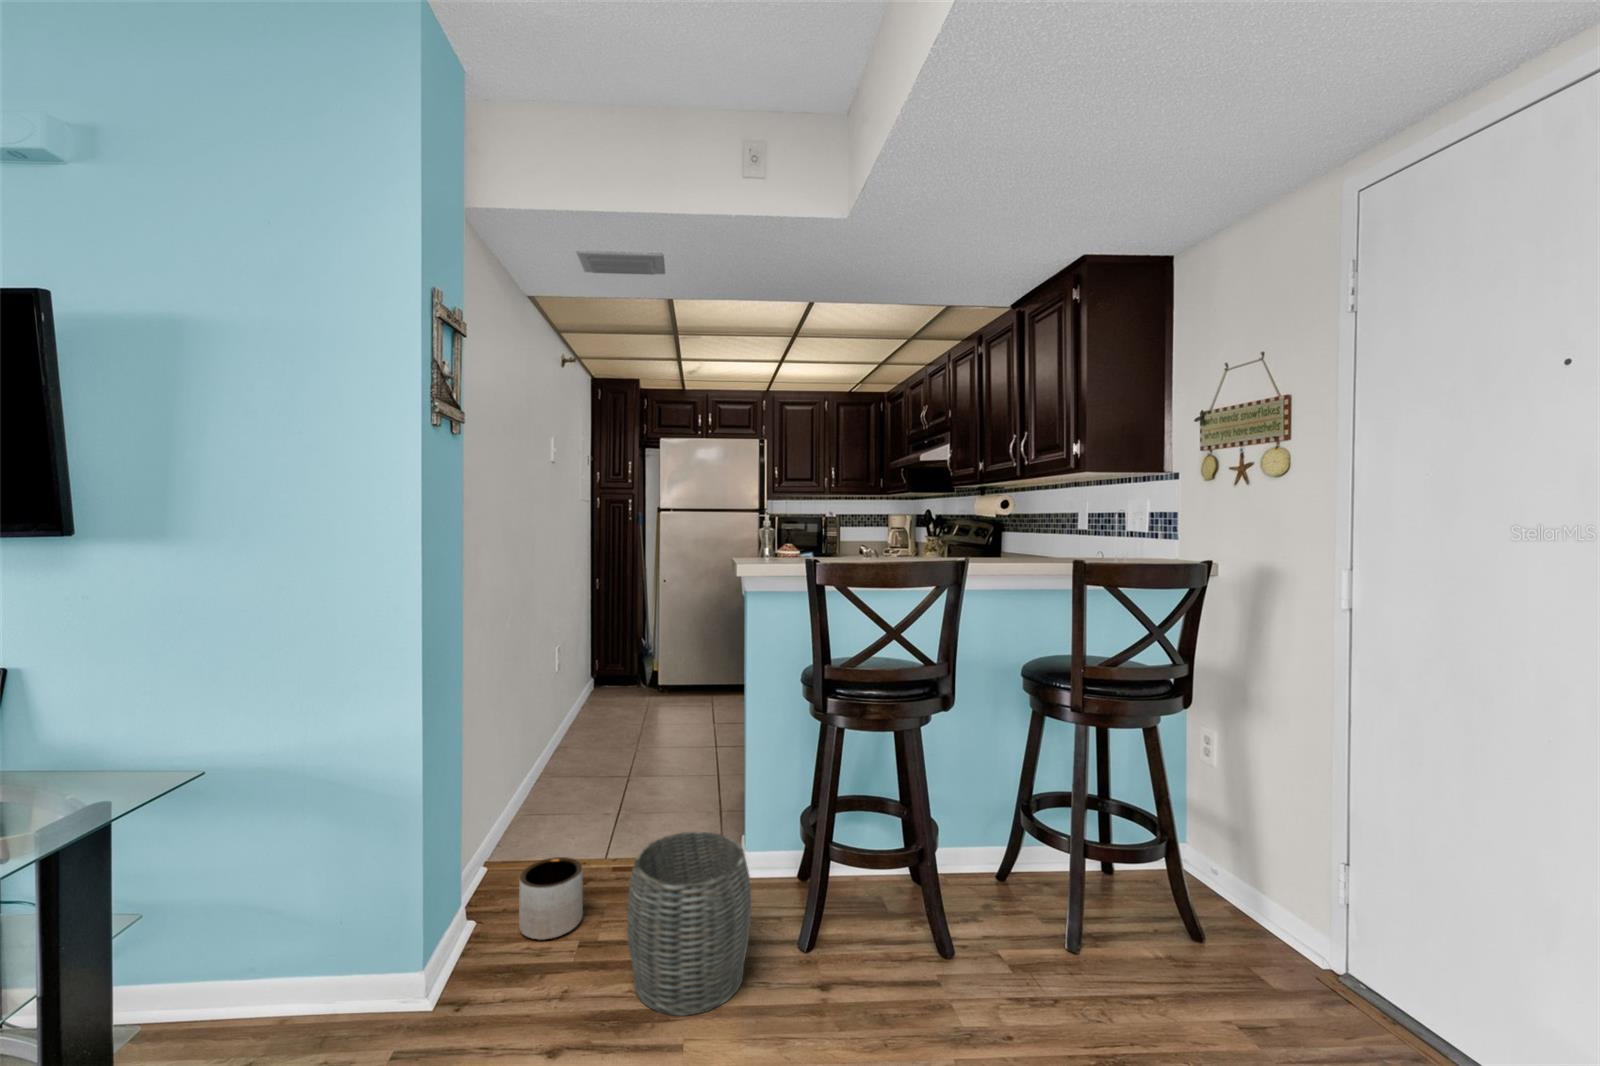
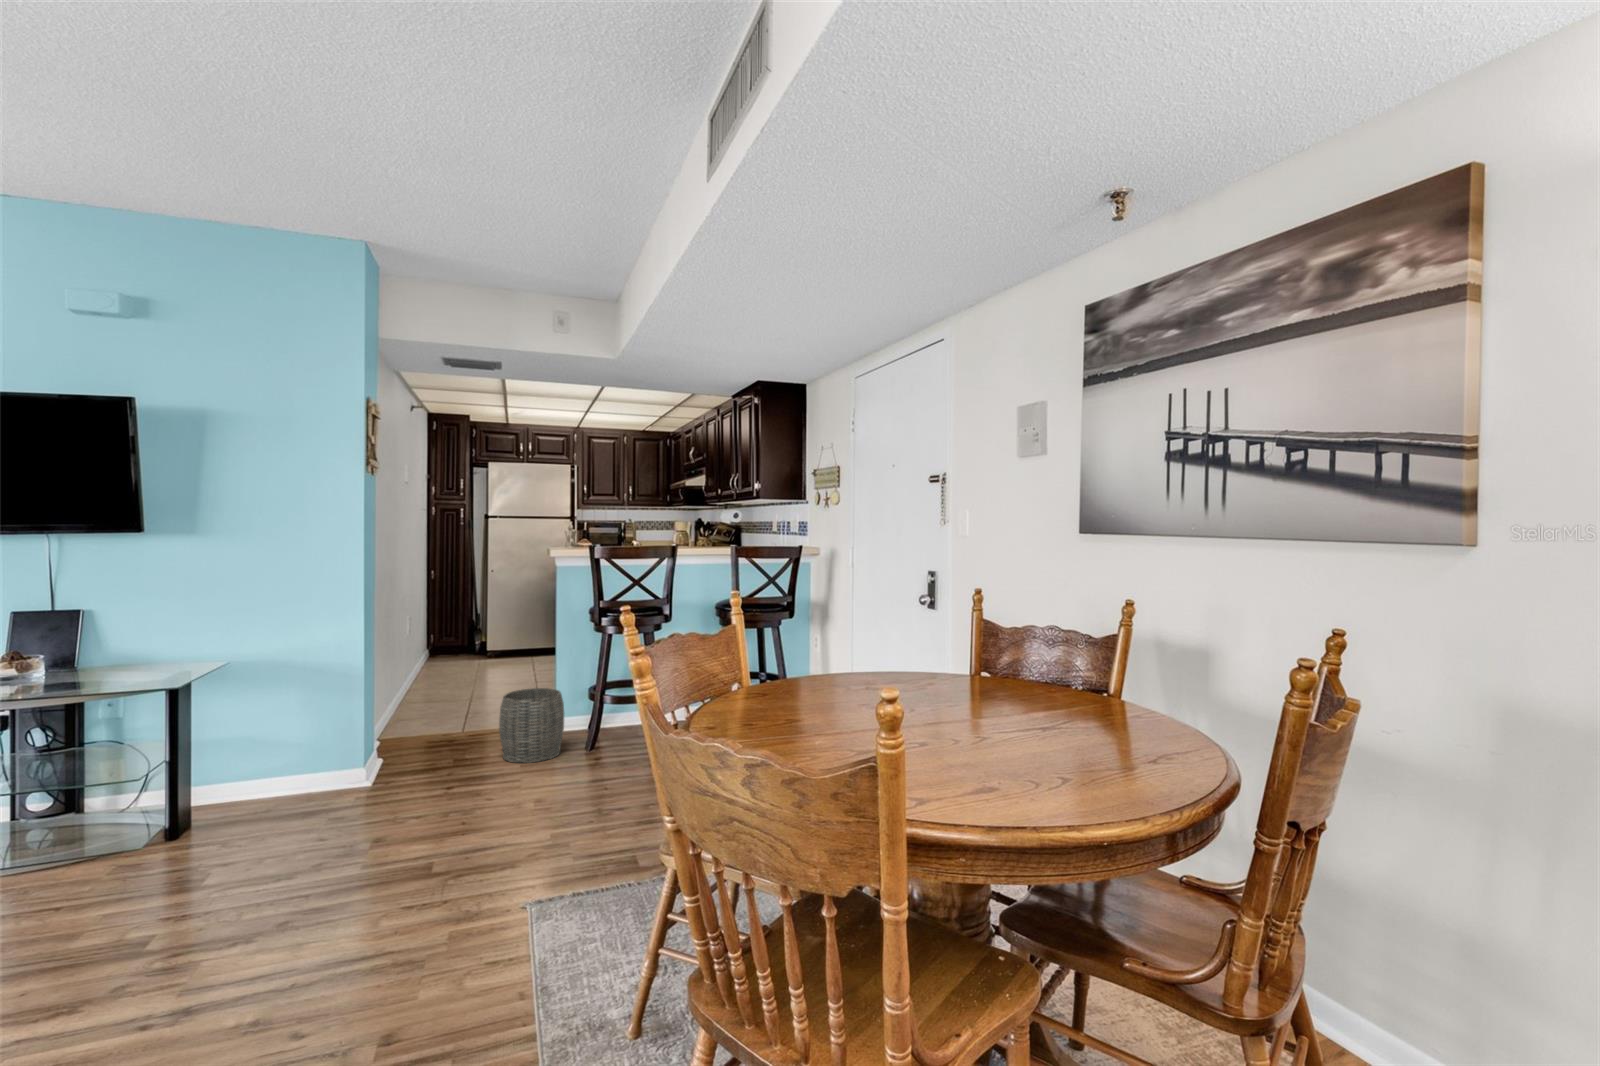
planter: present [519,857,583,940] -> none [431,714,467,751]

